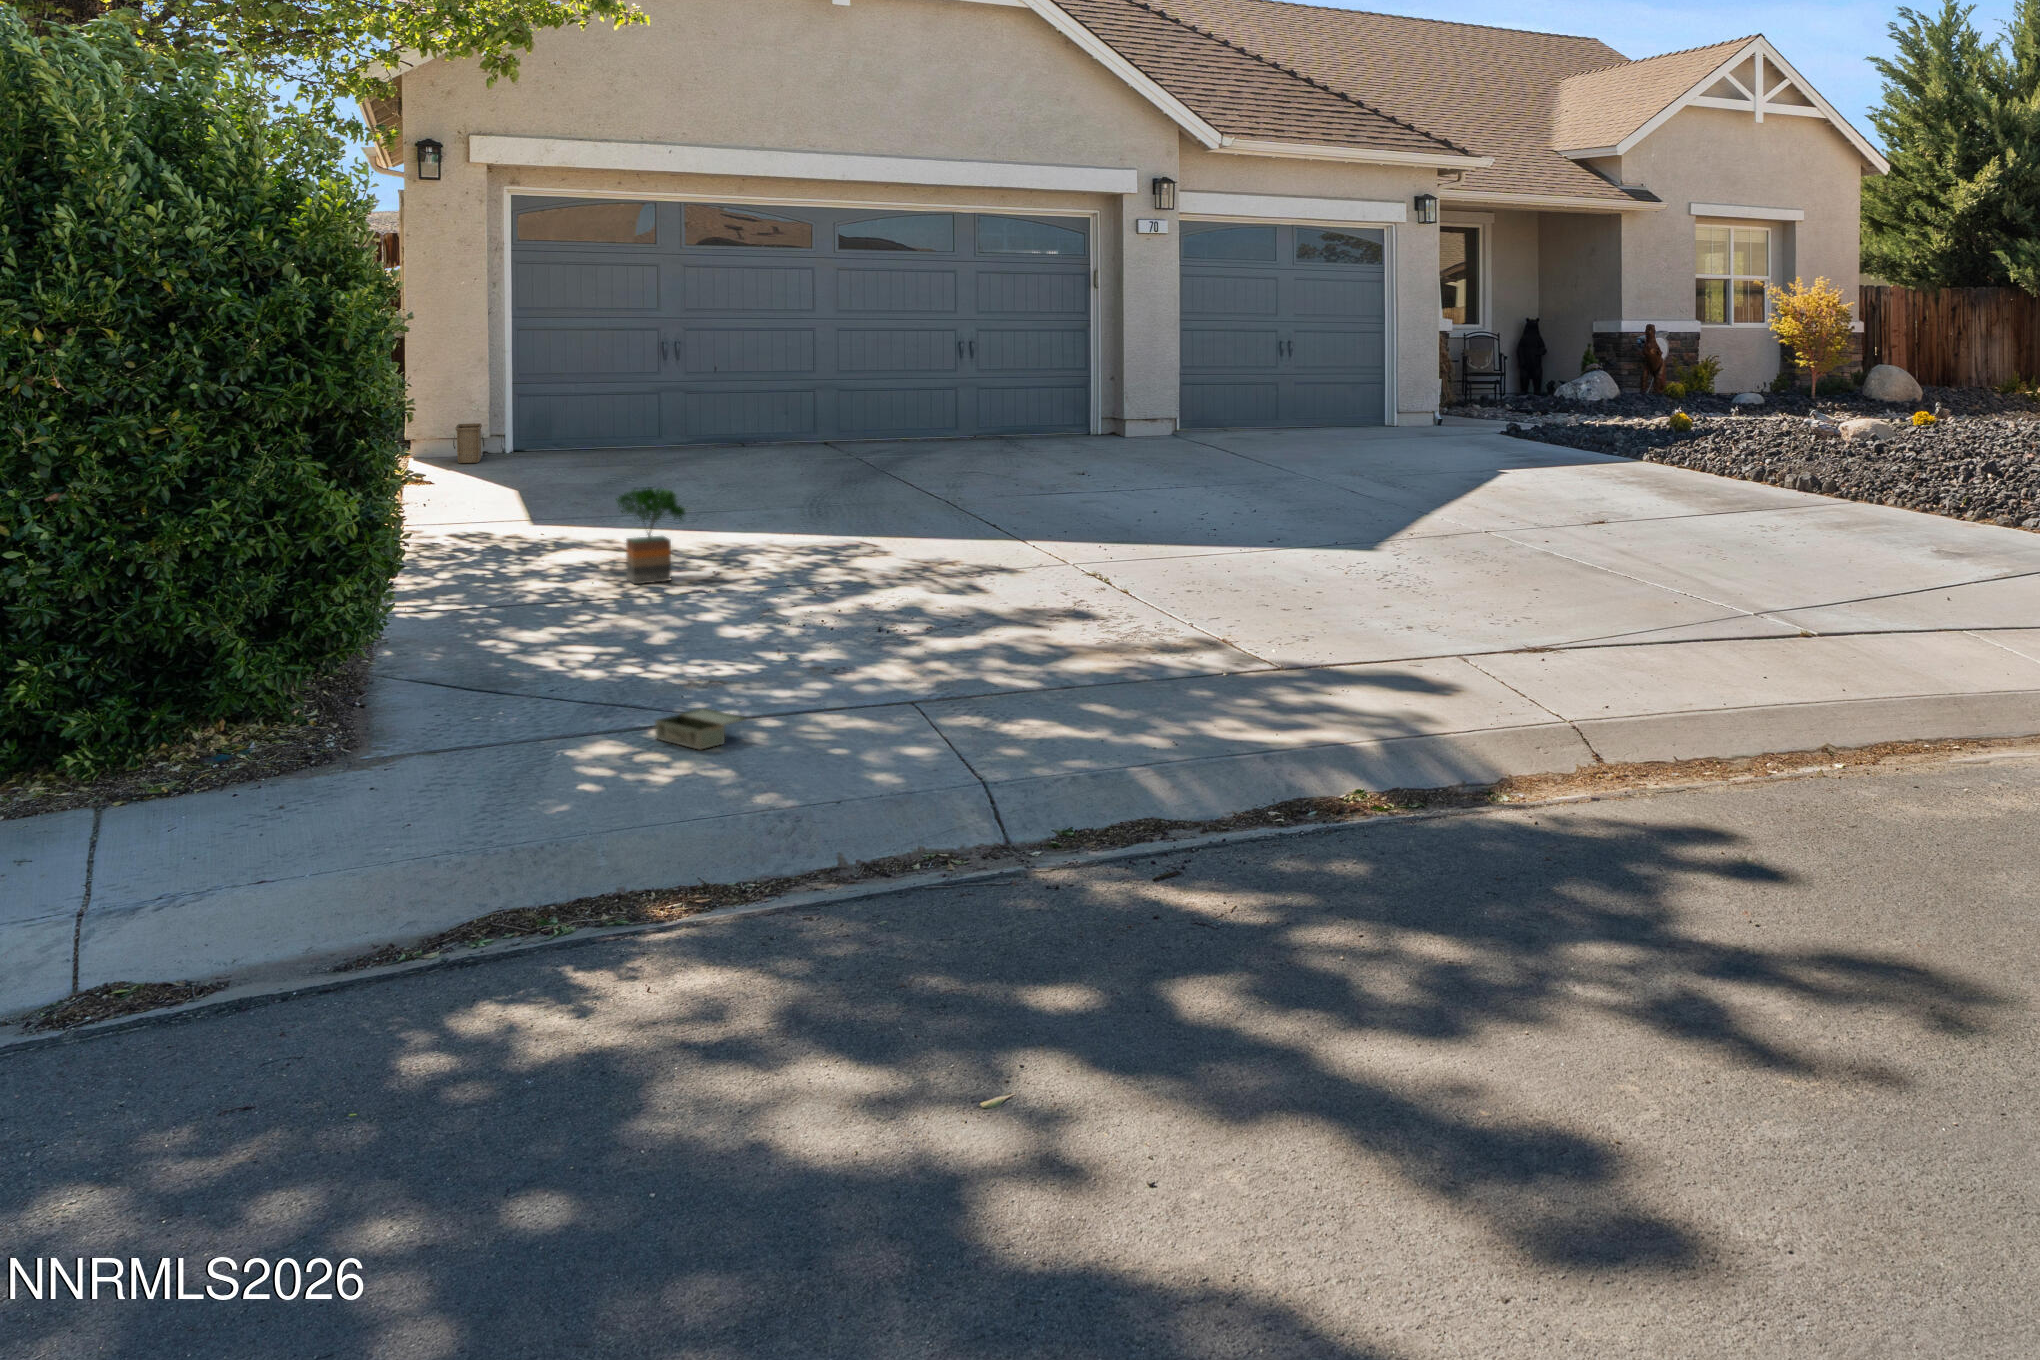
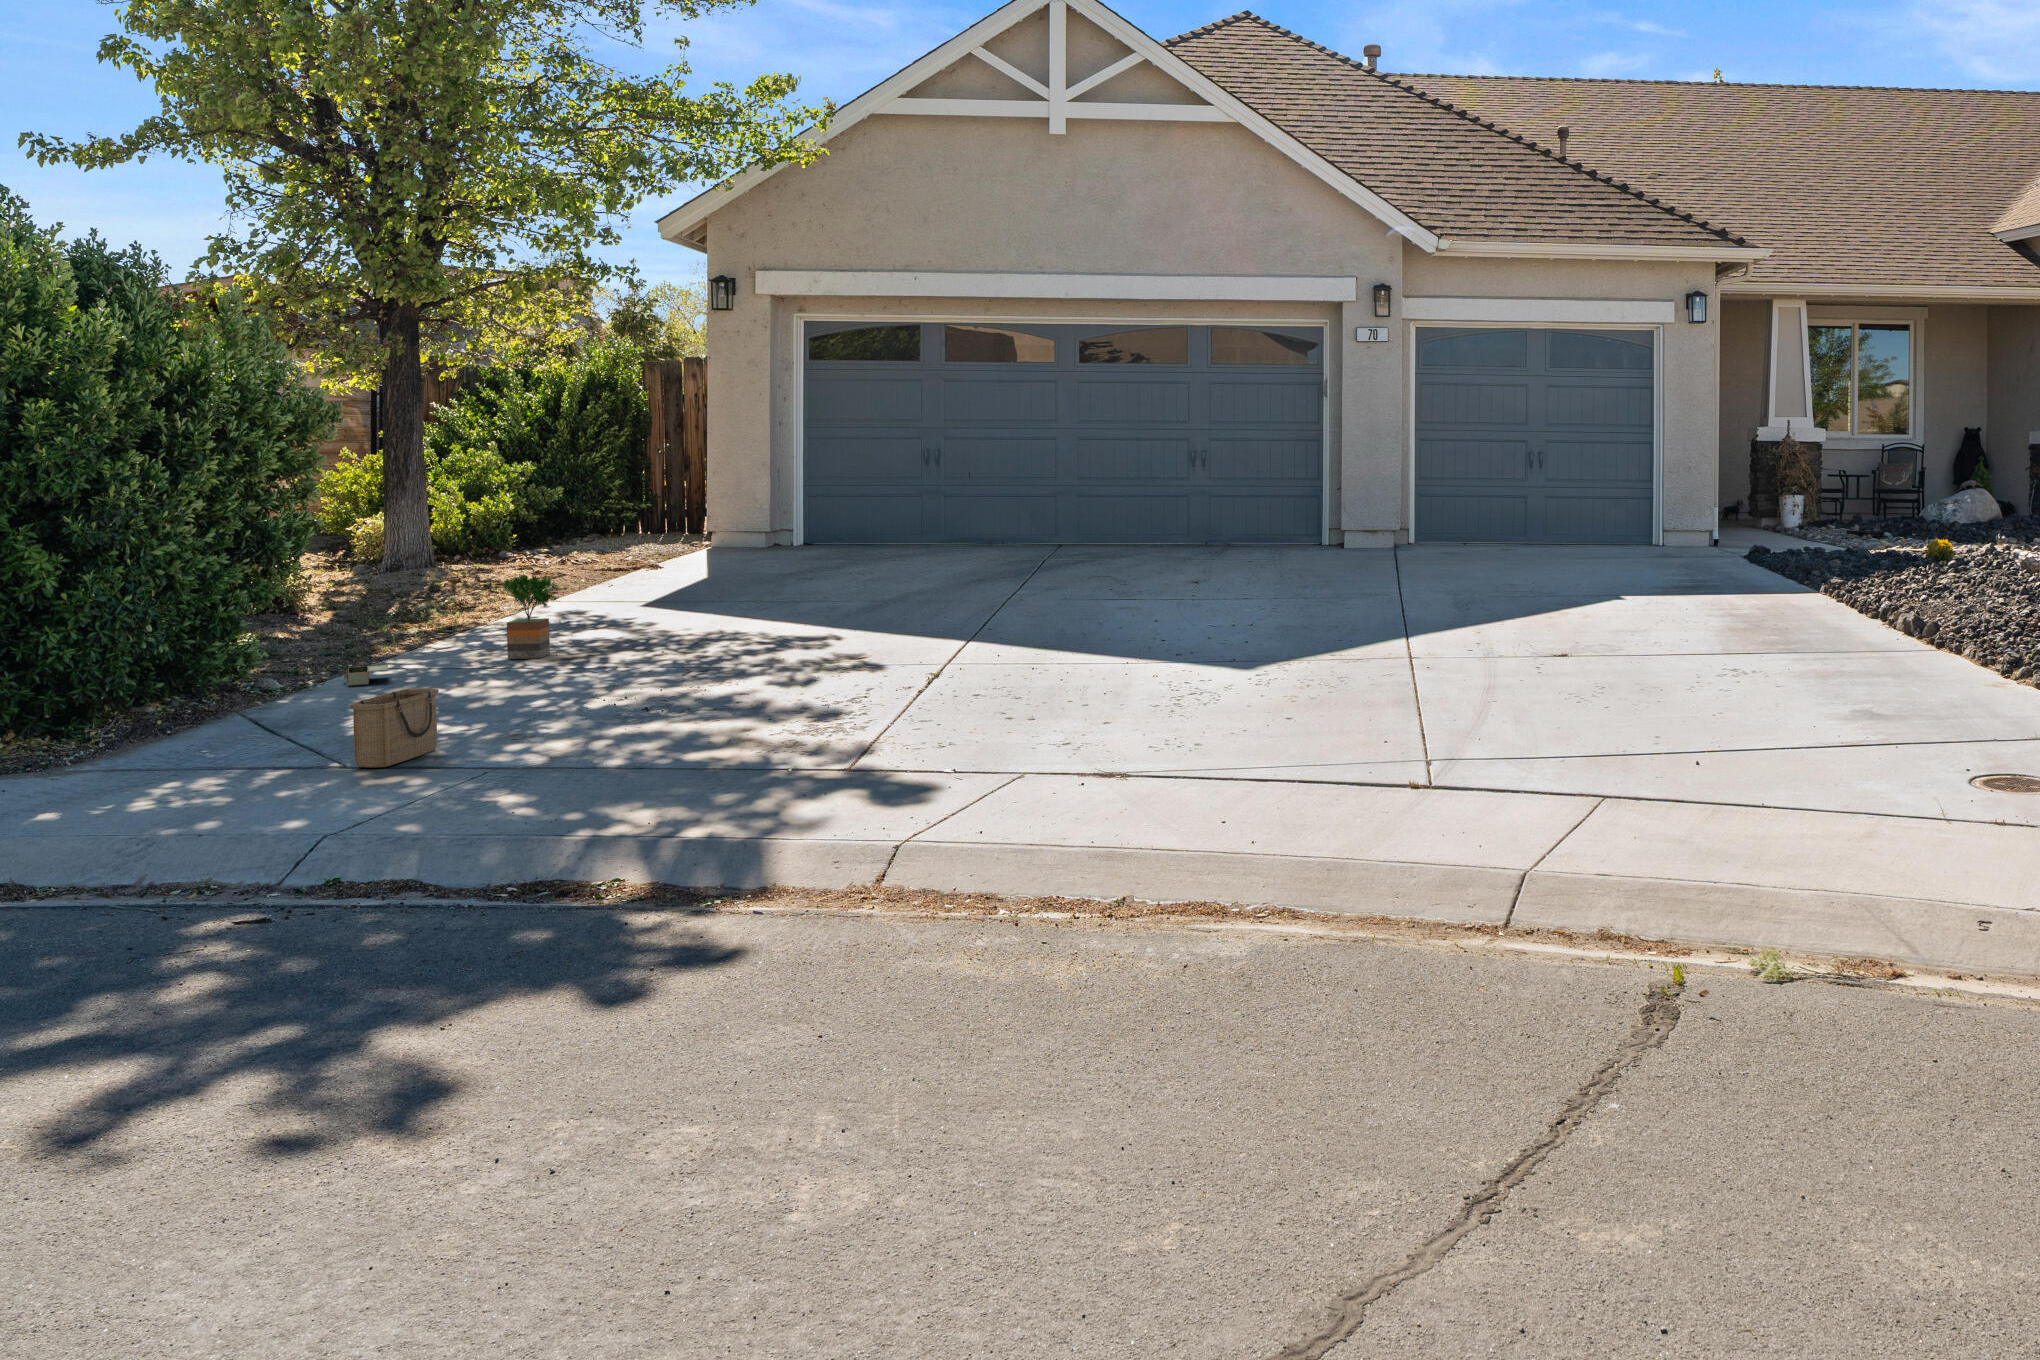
basket: present [453,423,484,463] -> present [350,689,439,768]
toolbox: present [655,708,746,749] -> present [343,664,388,686]

